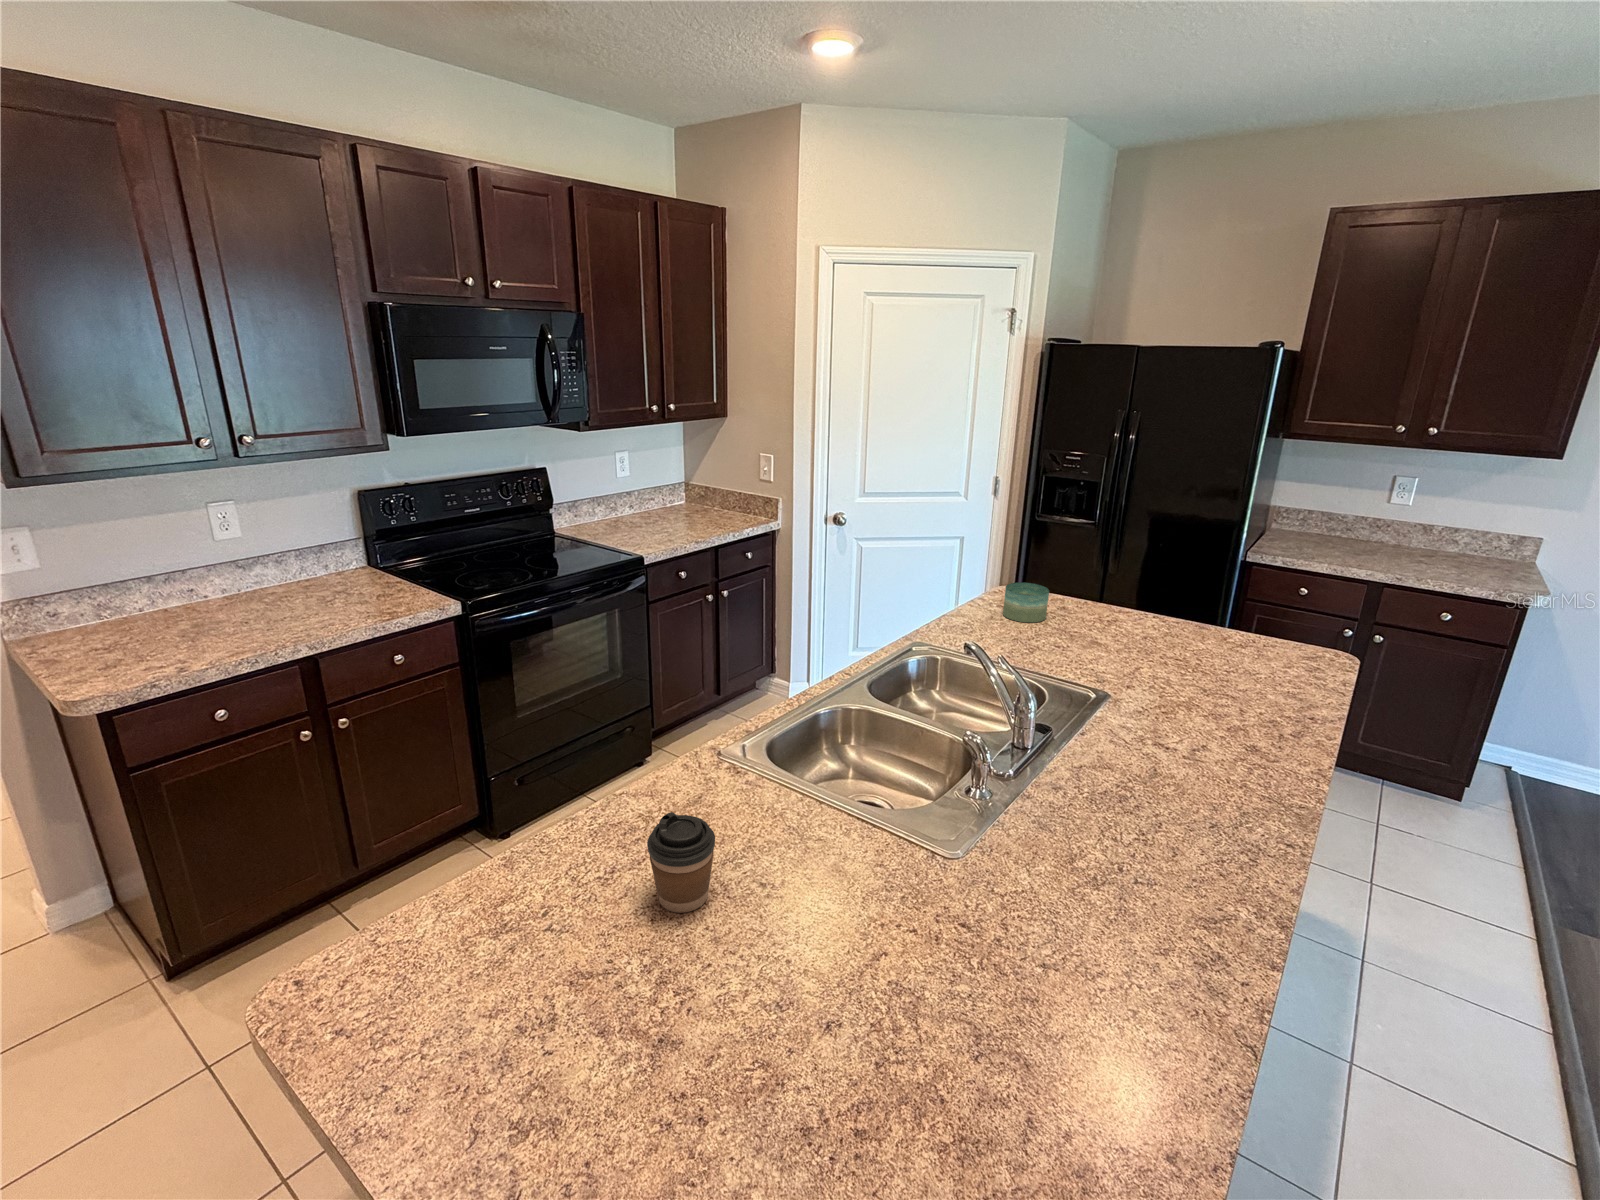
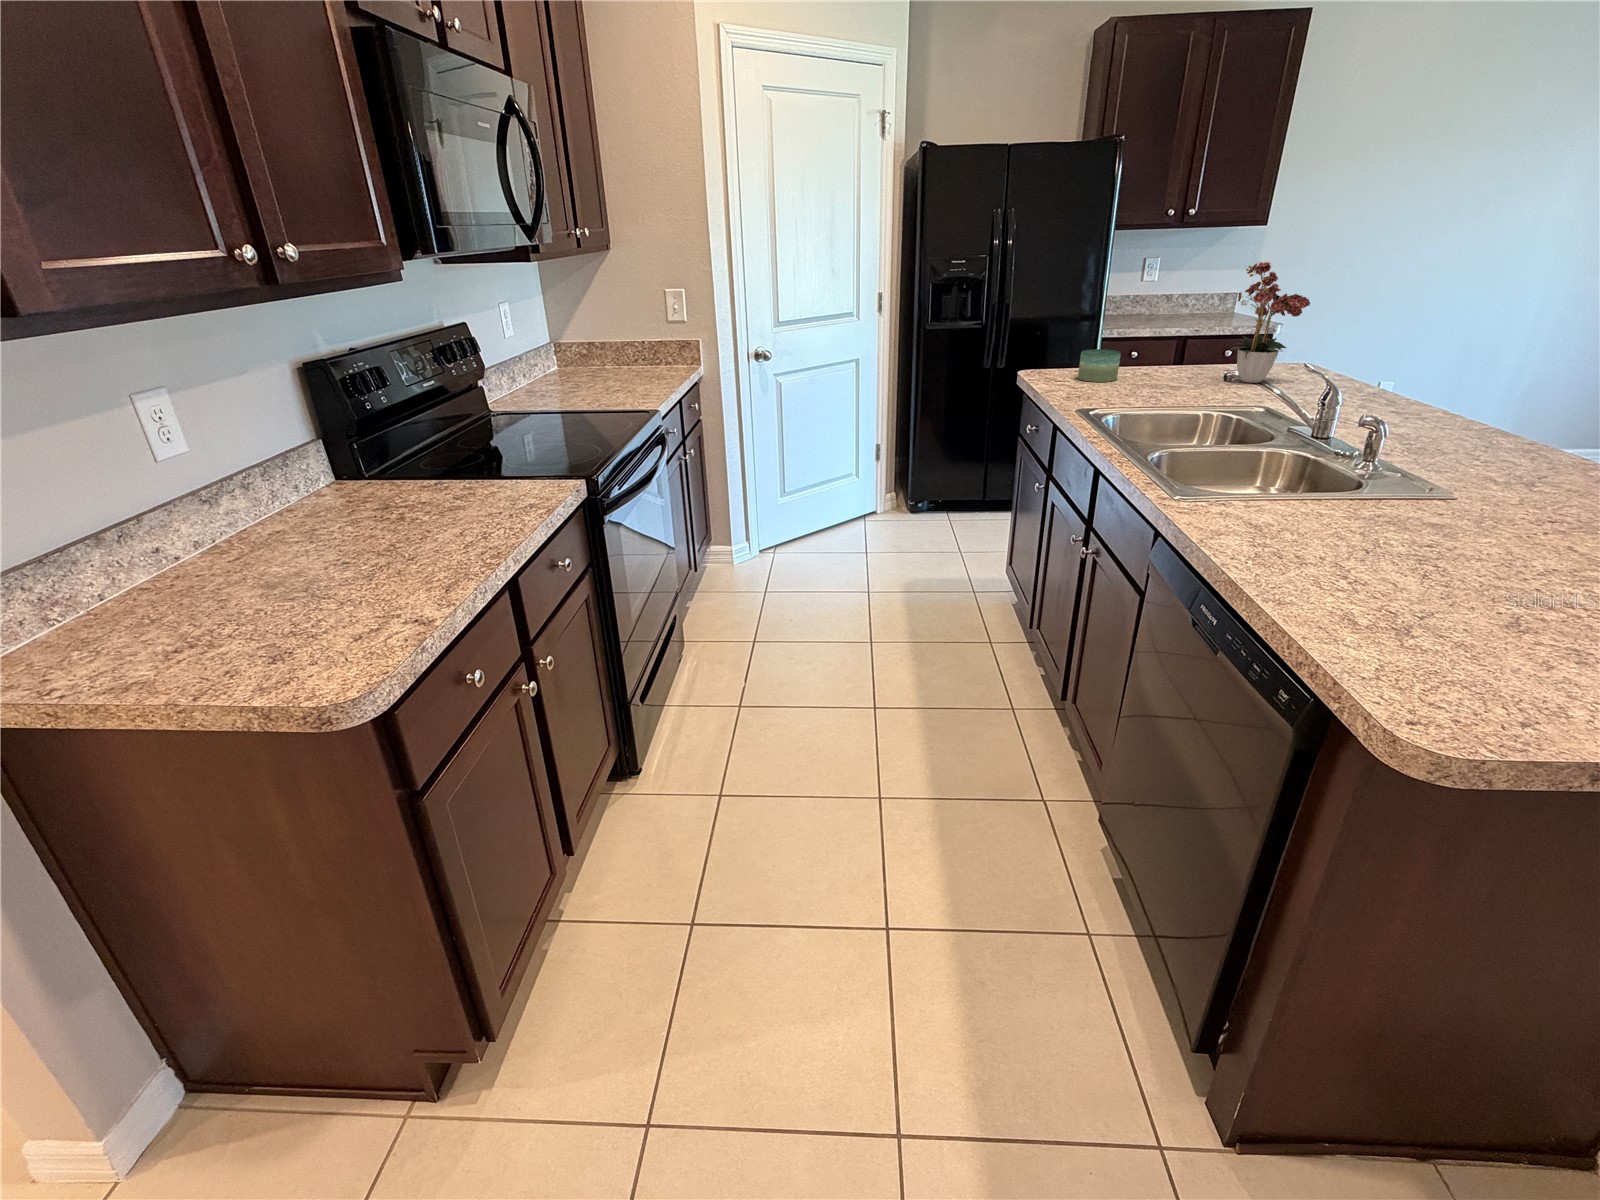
flower arrangement: none [1142,521,1255,668] -> present [1231,262,1310,383]
coffee cup: present [647,812,715,913] -> none [1409,473,1498,560]

